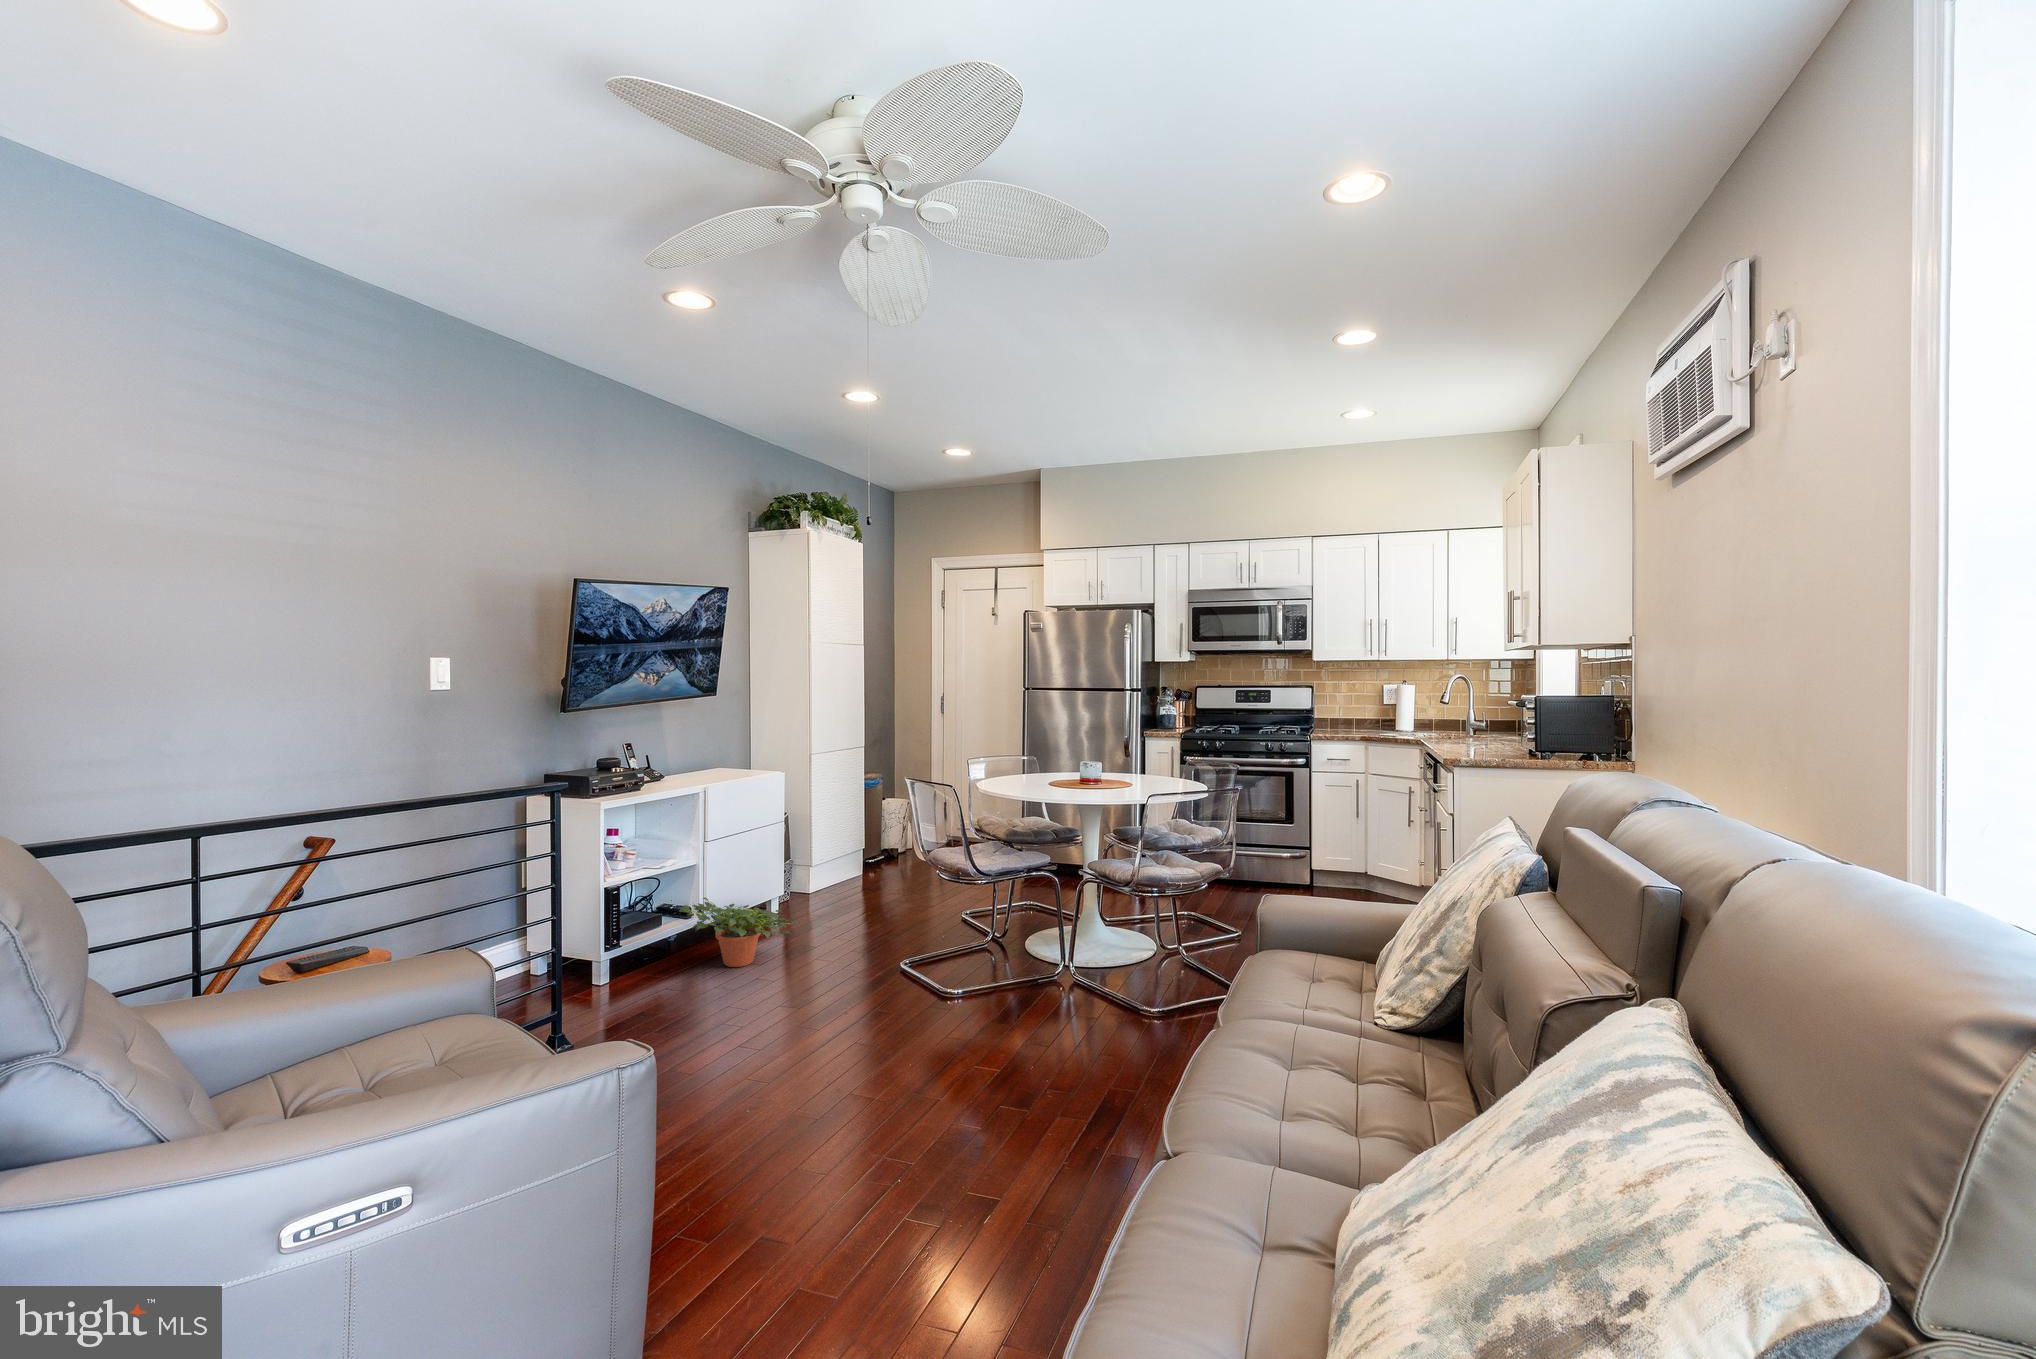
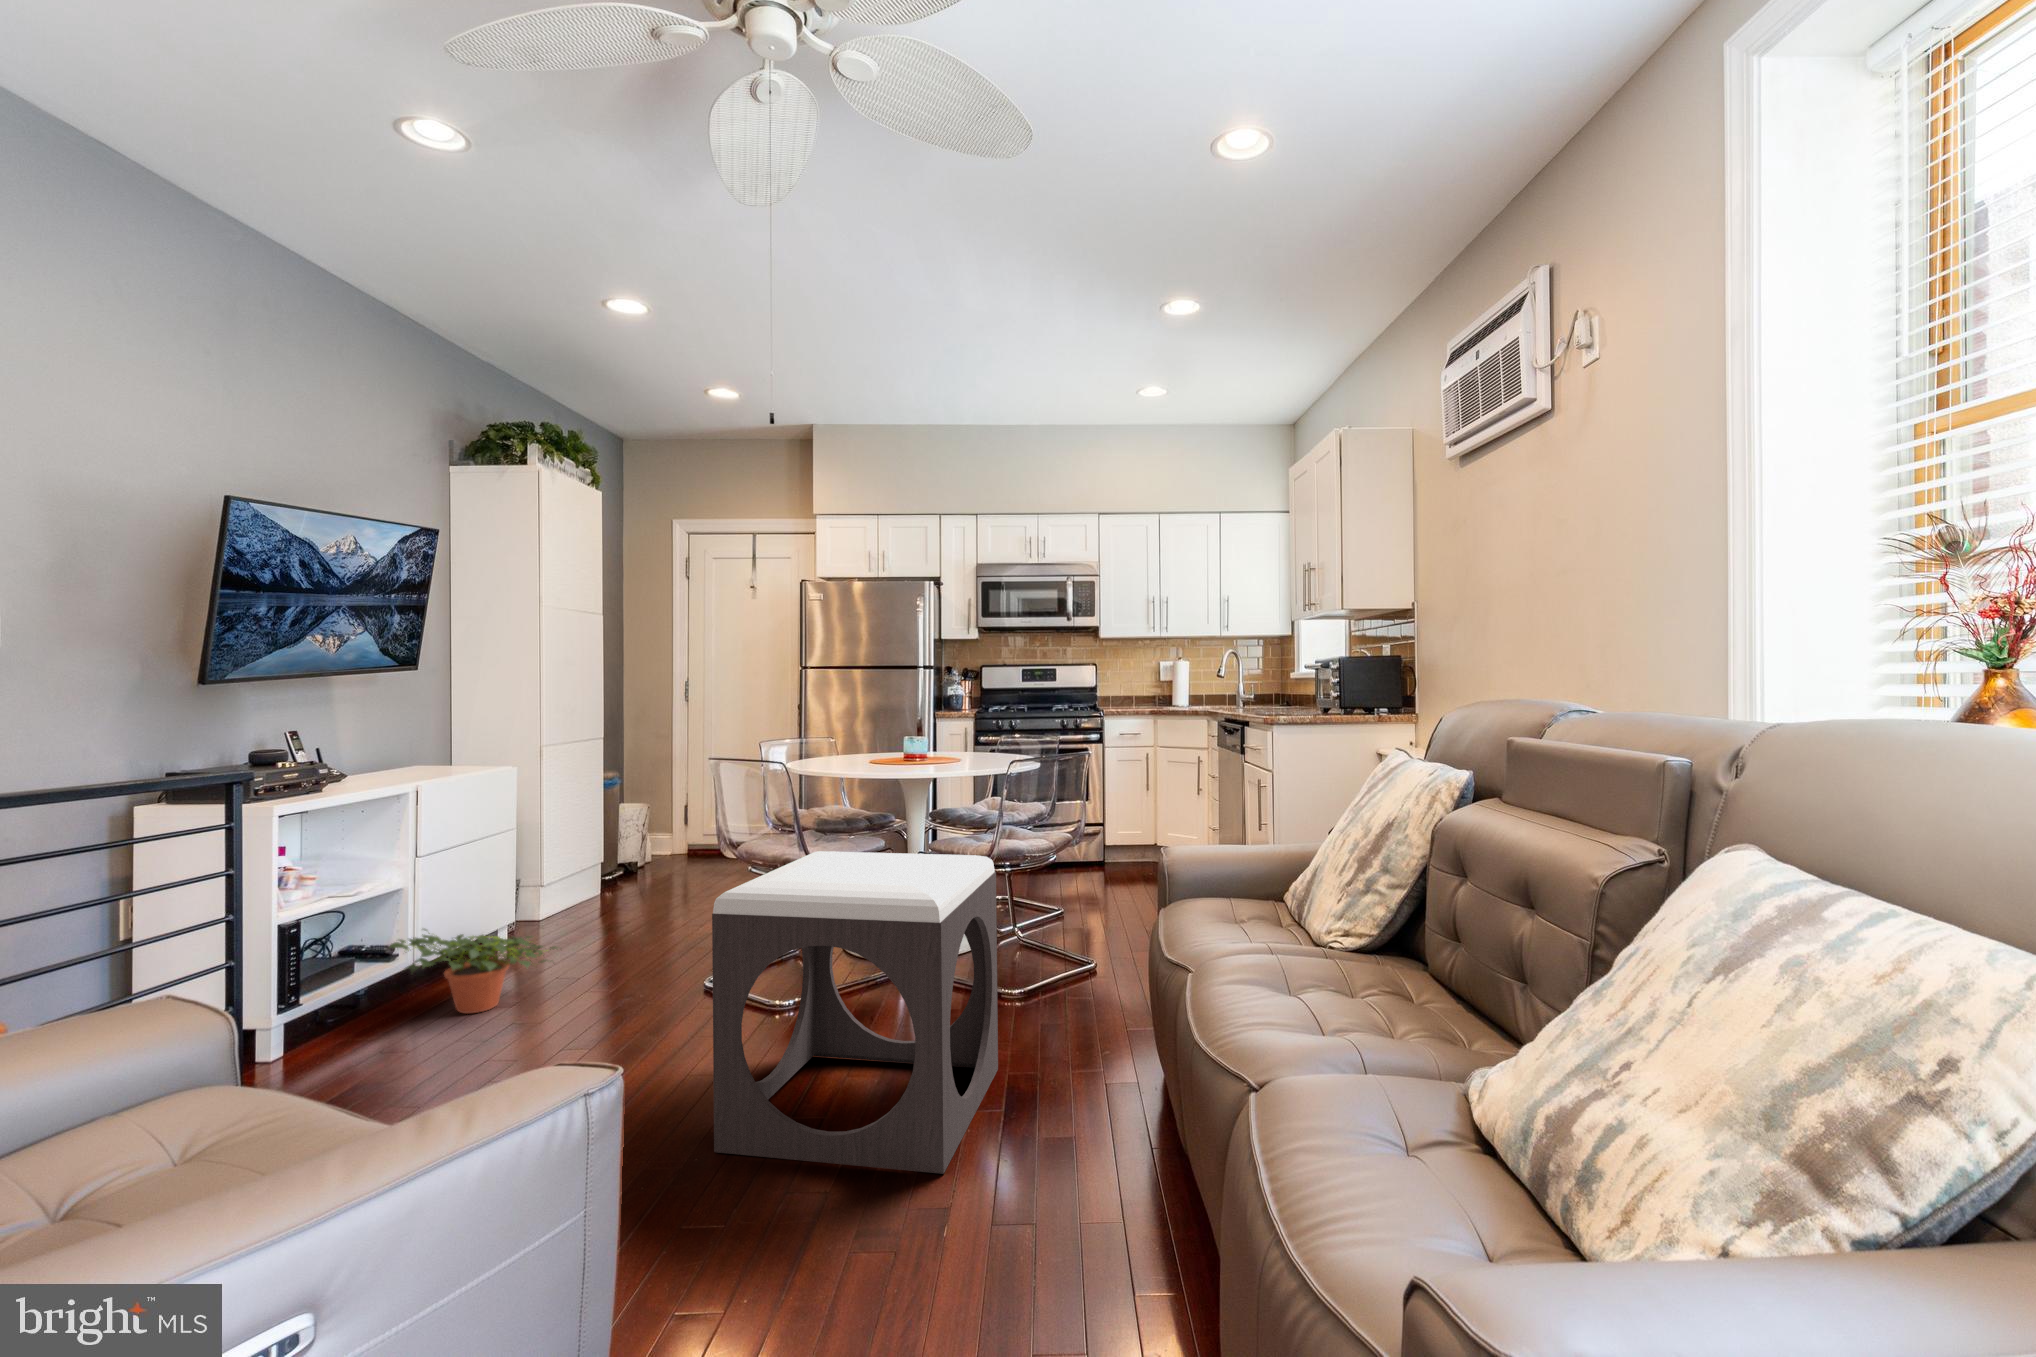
footstool: none [849,870,1104,1166] -> present [712,851,998,1174]

